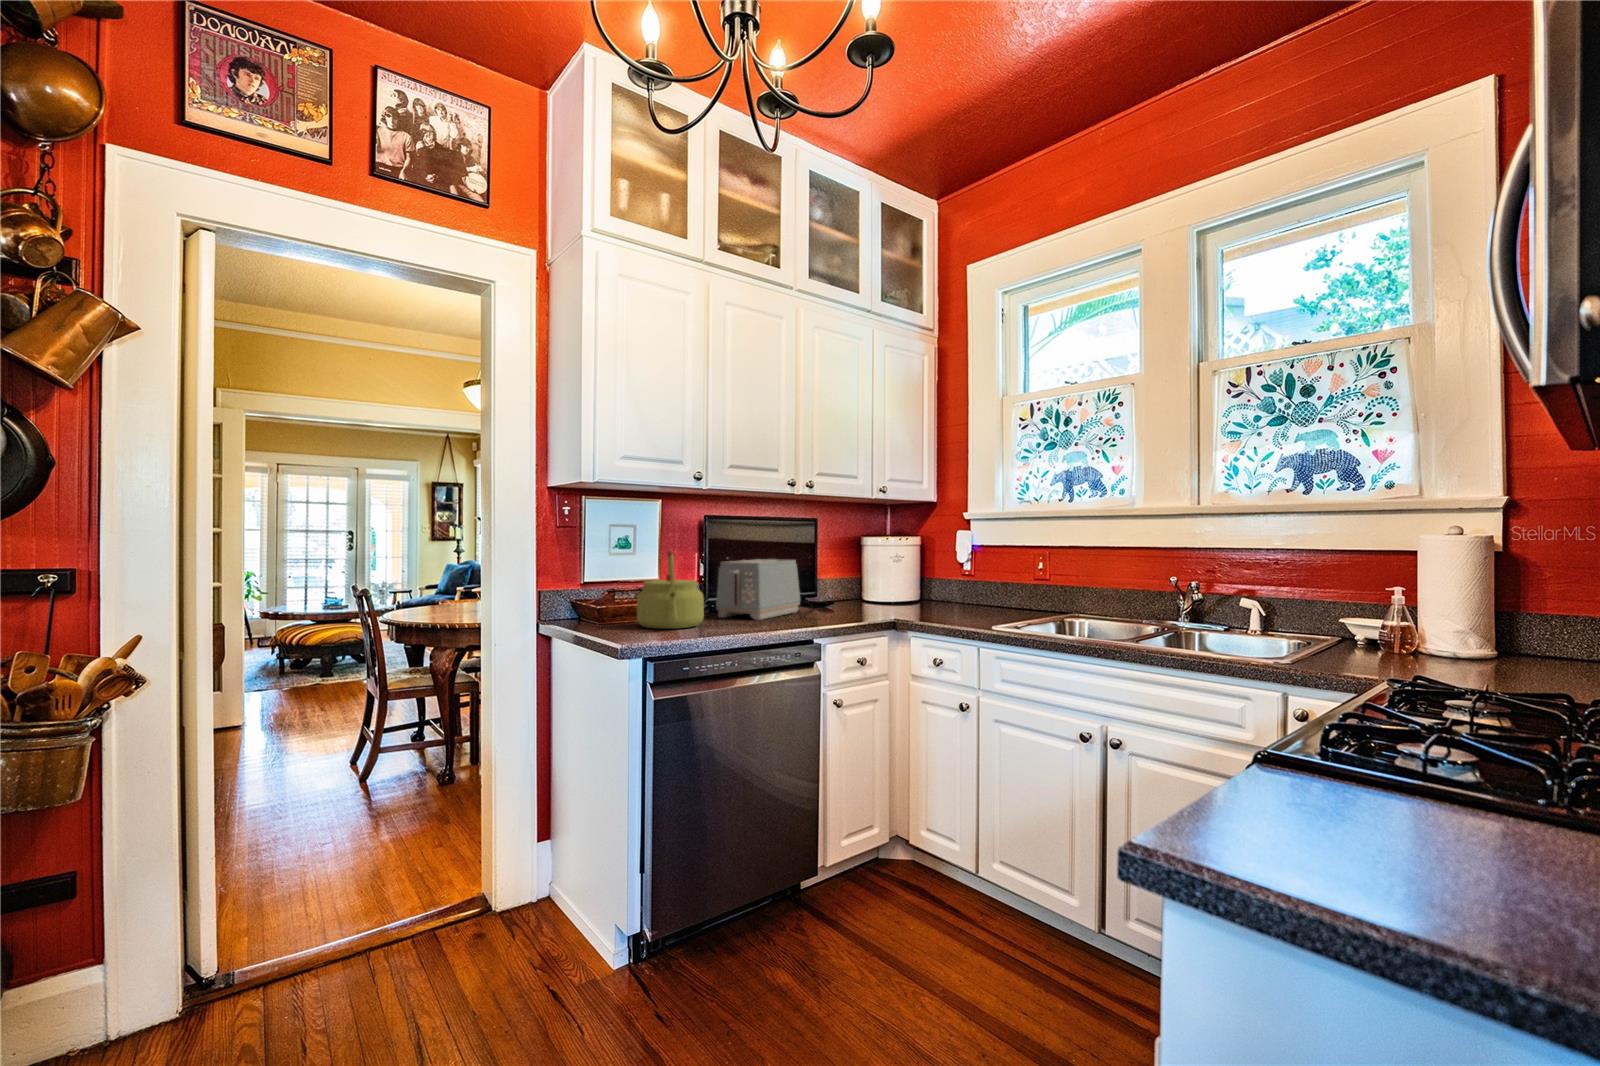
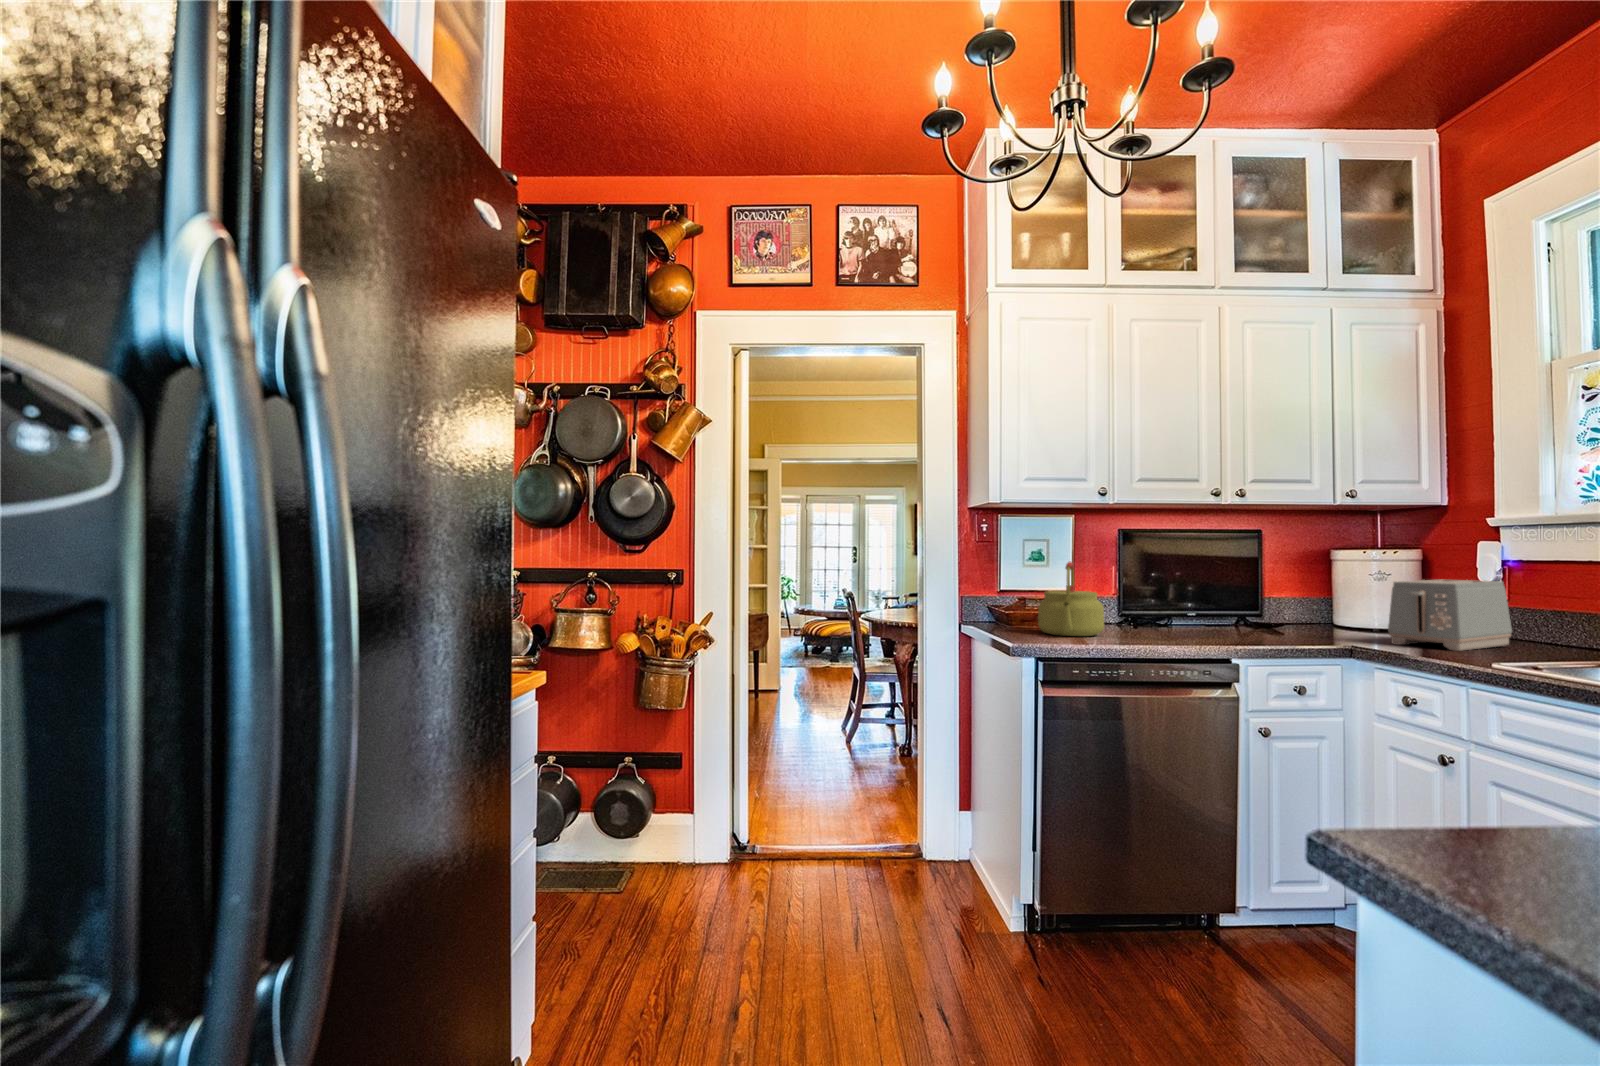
toaster: present [716,559,800,620] -> present [1388,579,1512,651]

